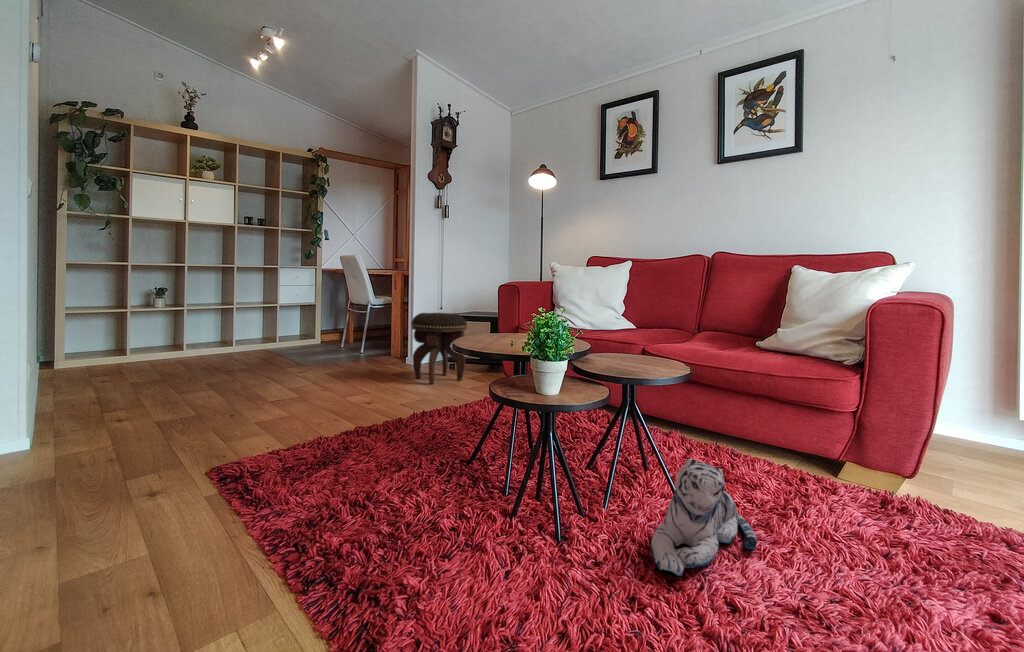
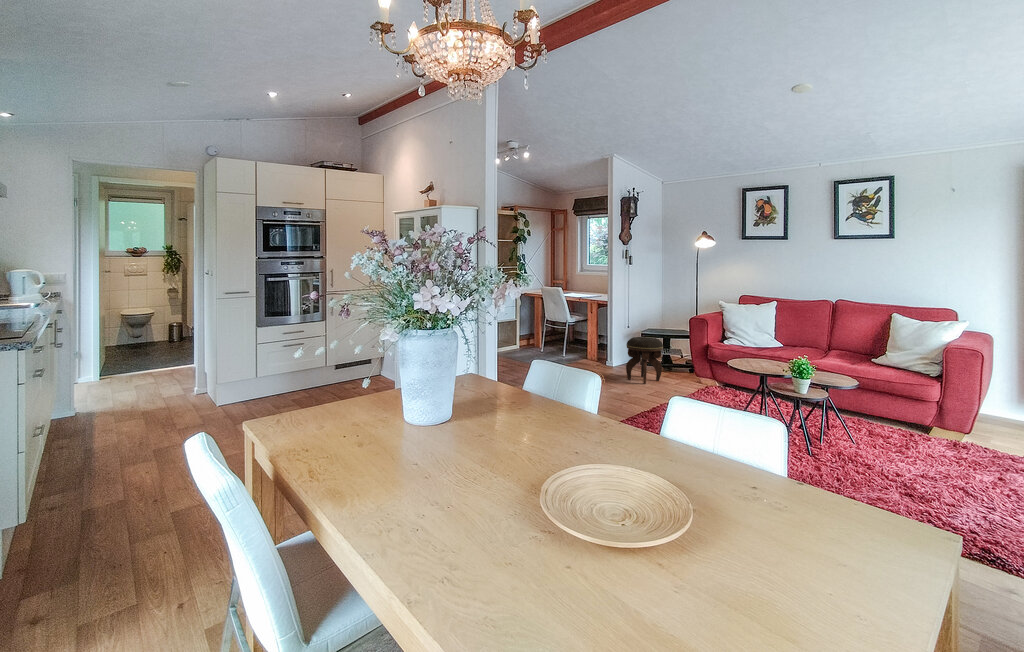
plush toy: present [651,459,757,576] -> none [855,423,902,467]

